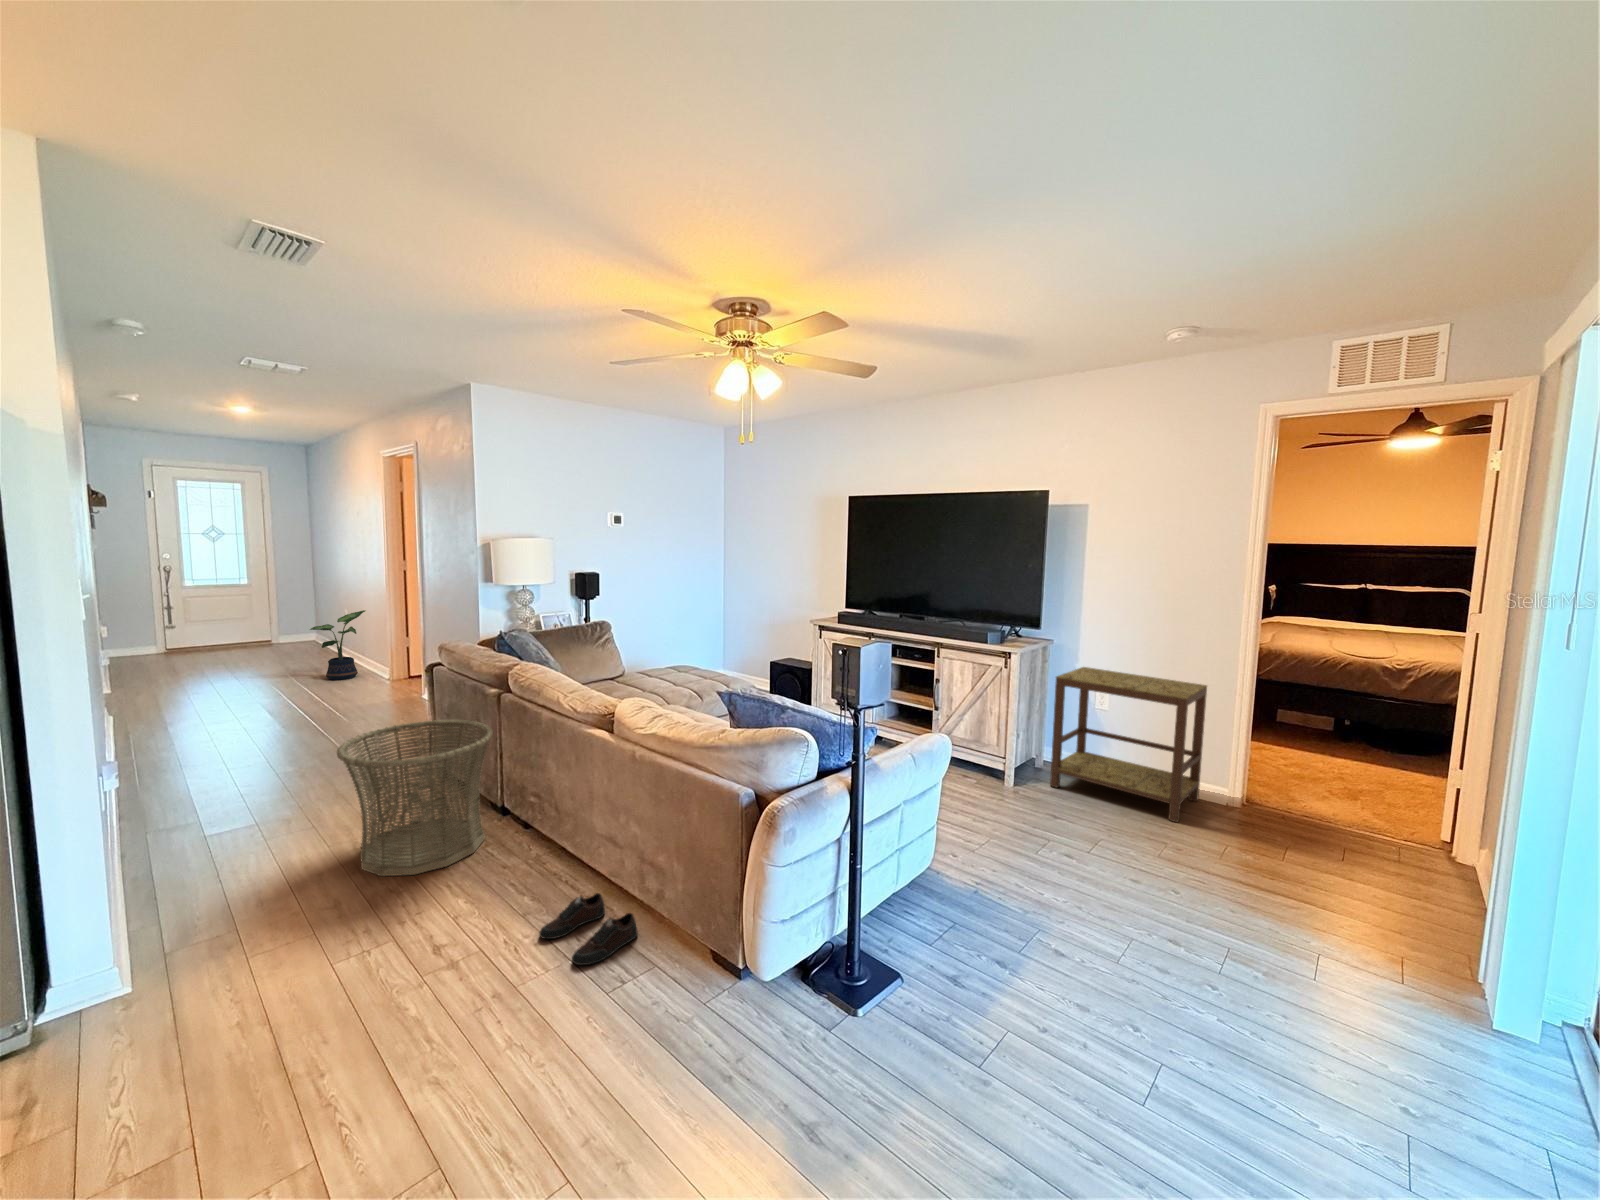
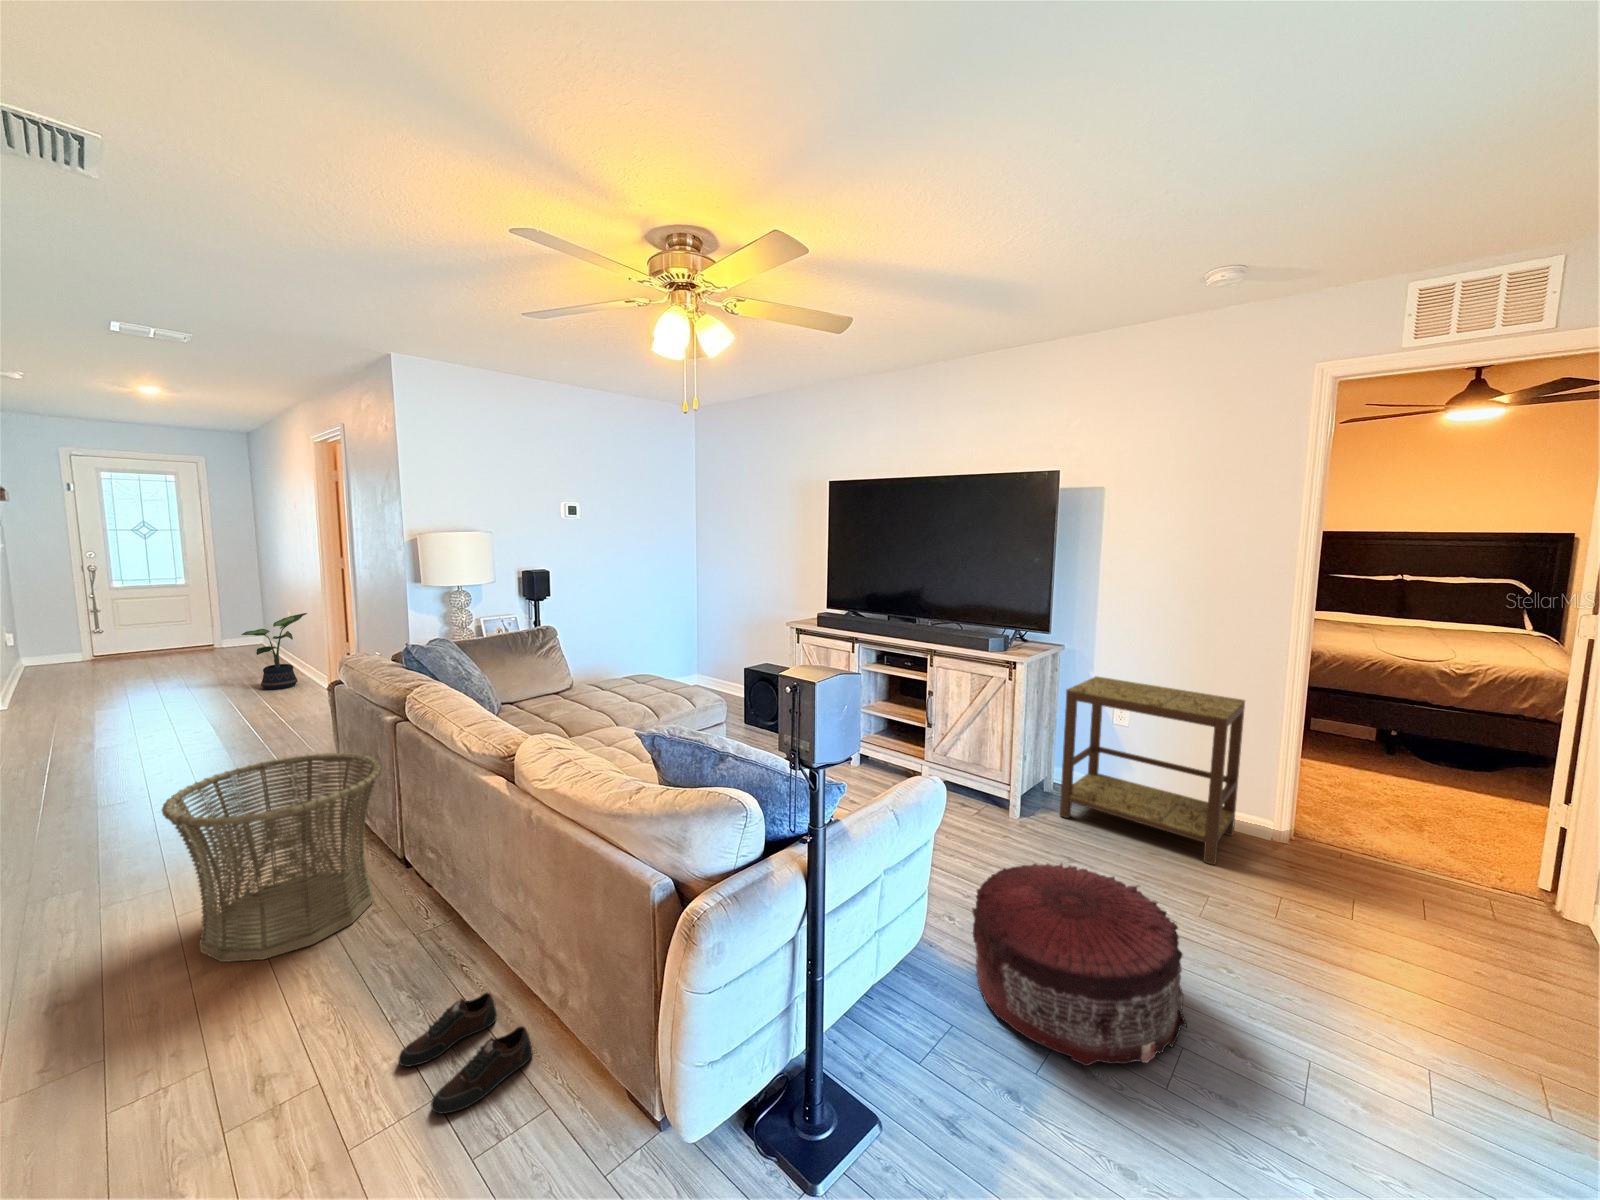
pouf: none [971,808,1135,946] -> present [972,864,1187,1066]

